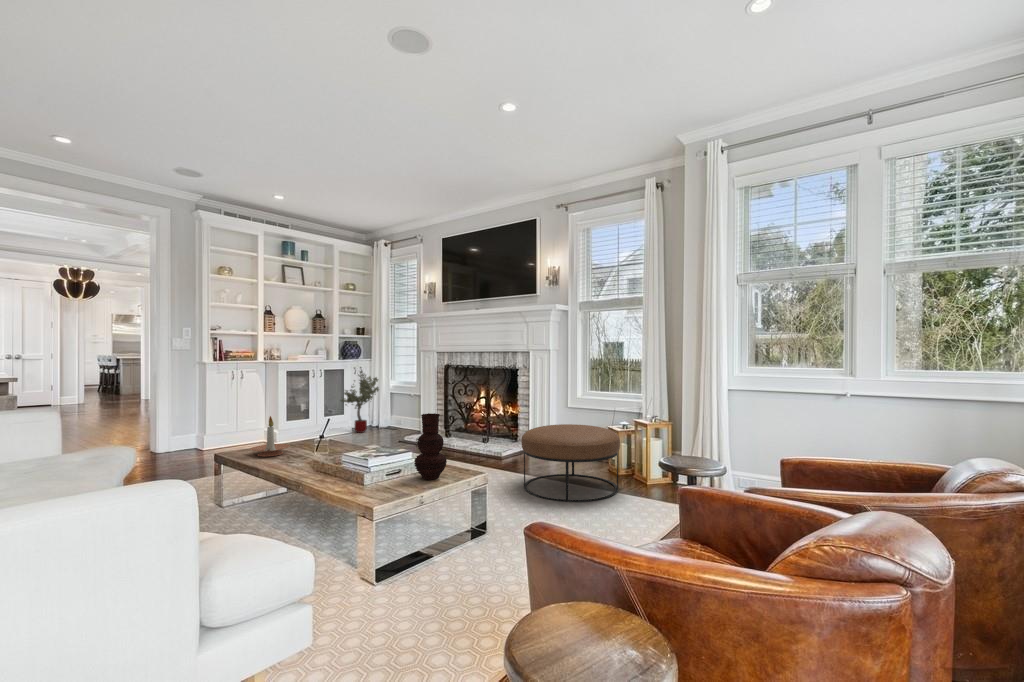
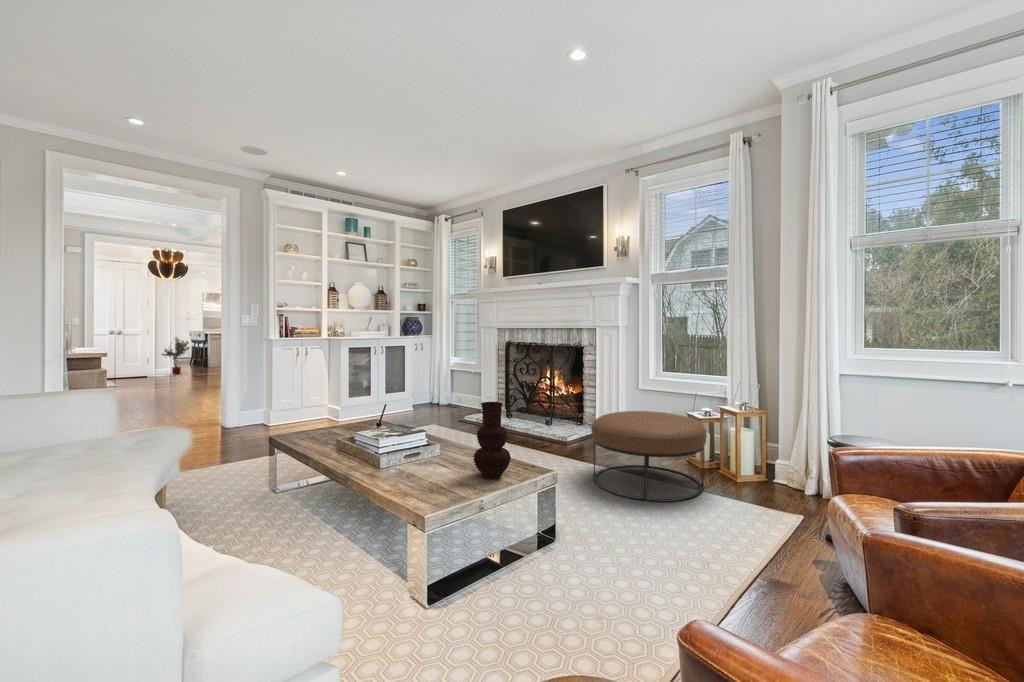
potted tree: present [341,371,379,433] -> present [162,337,189,374]
candle holder: present [251,416,290,457] -> none [302,398,343,441]

